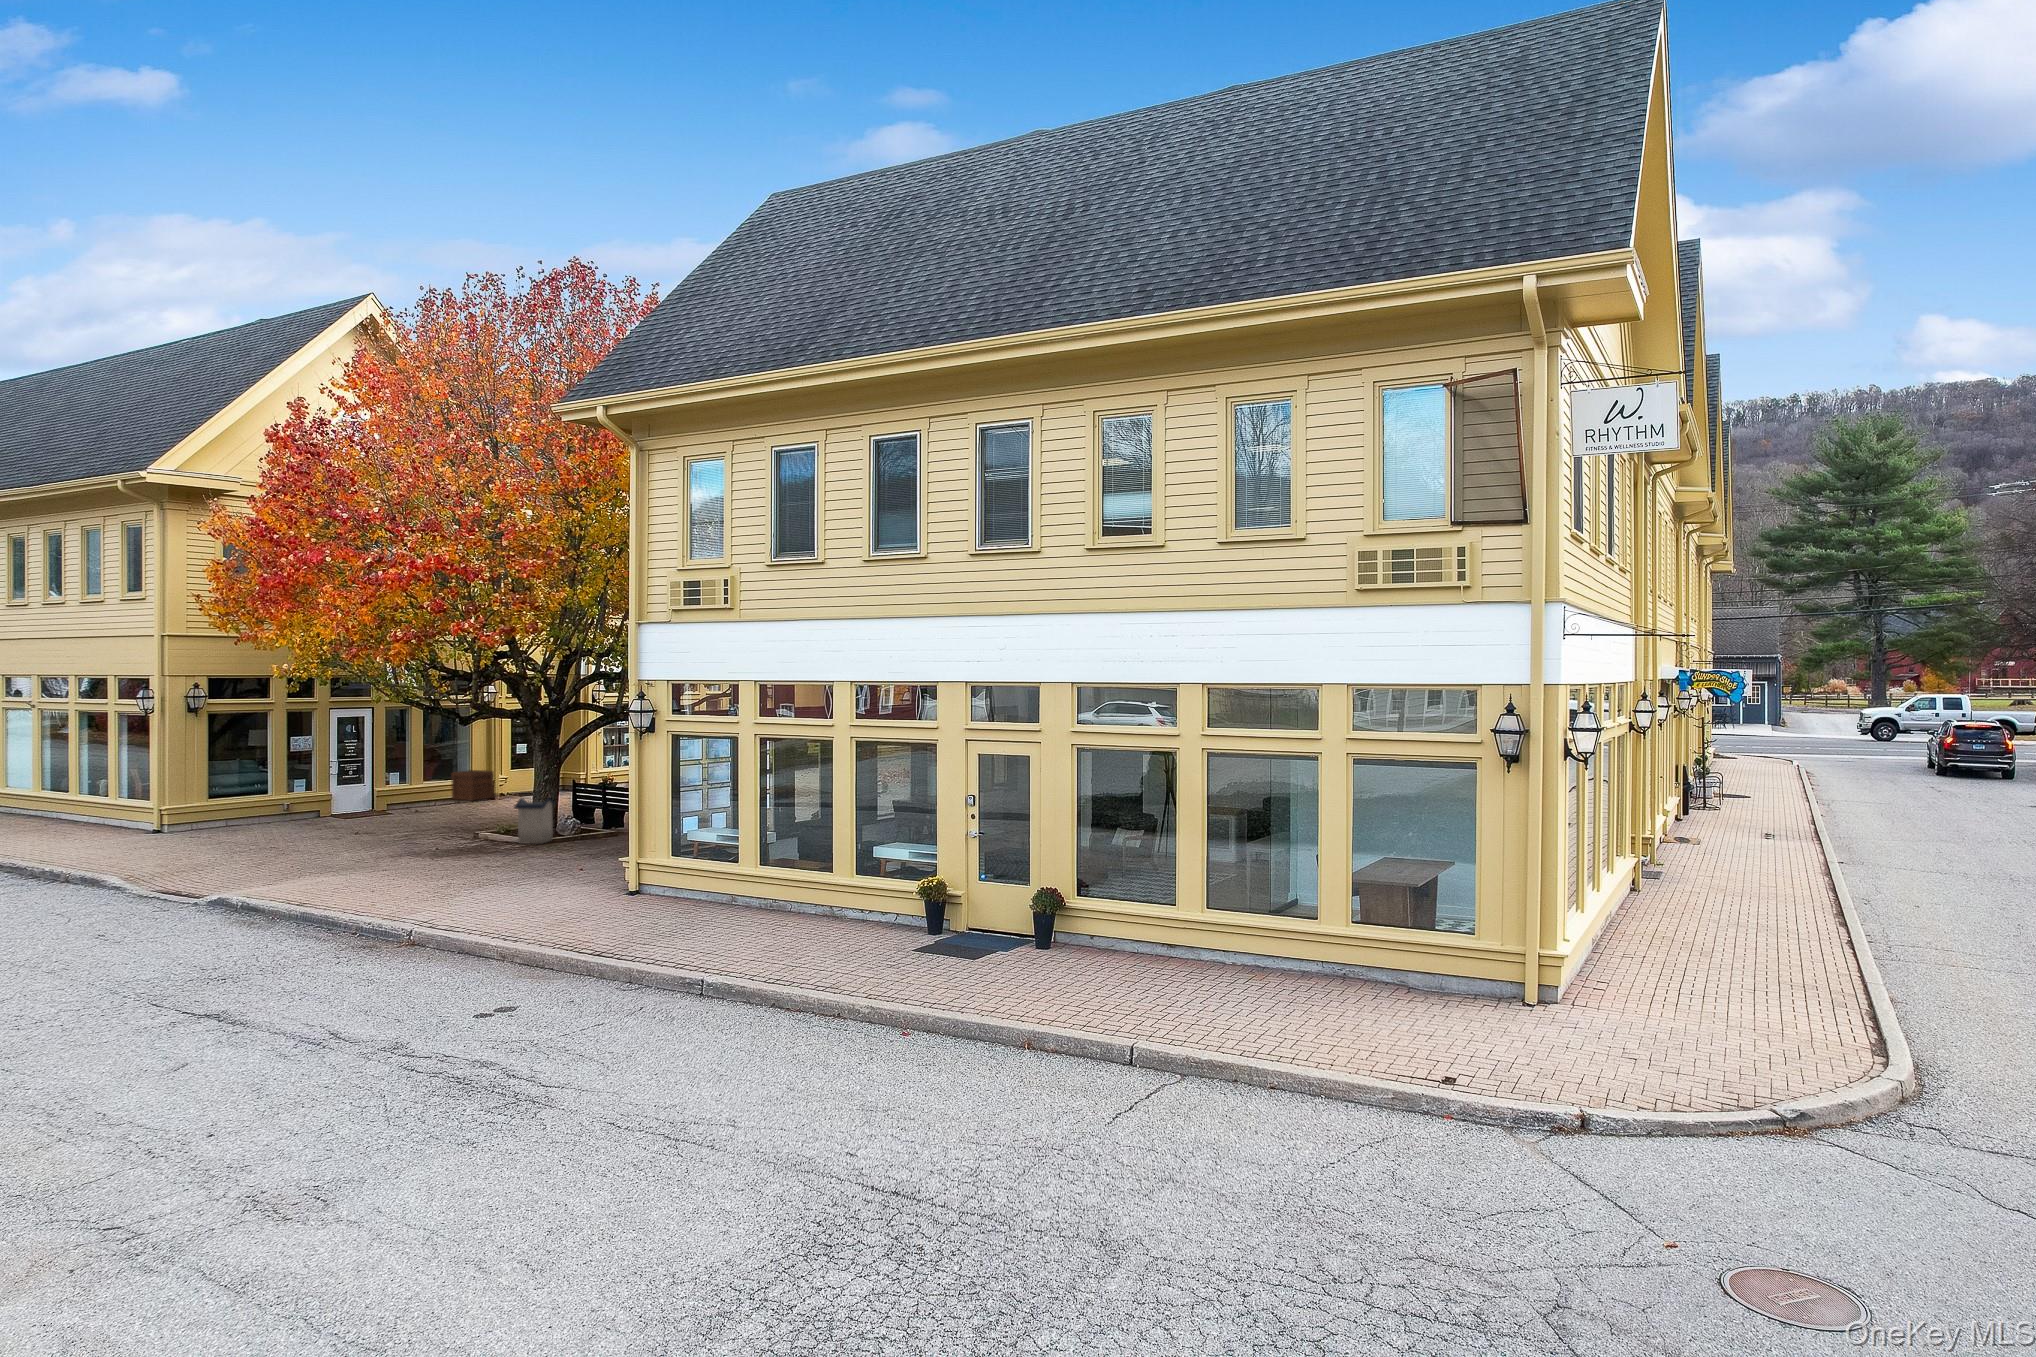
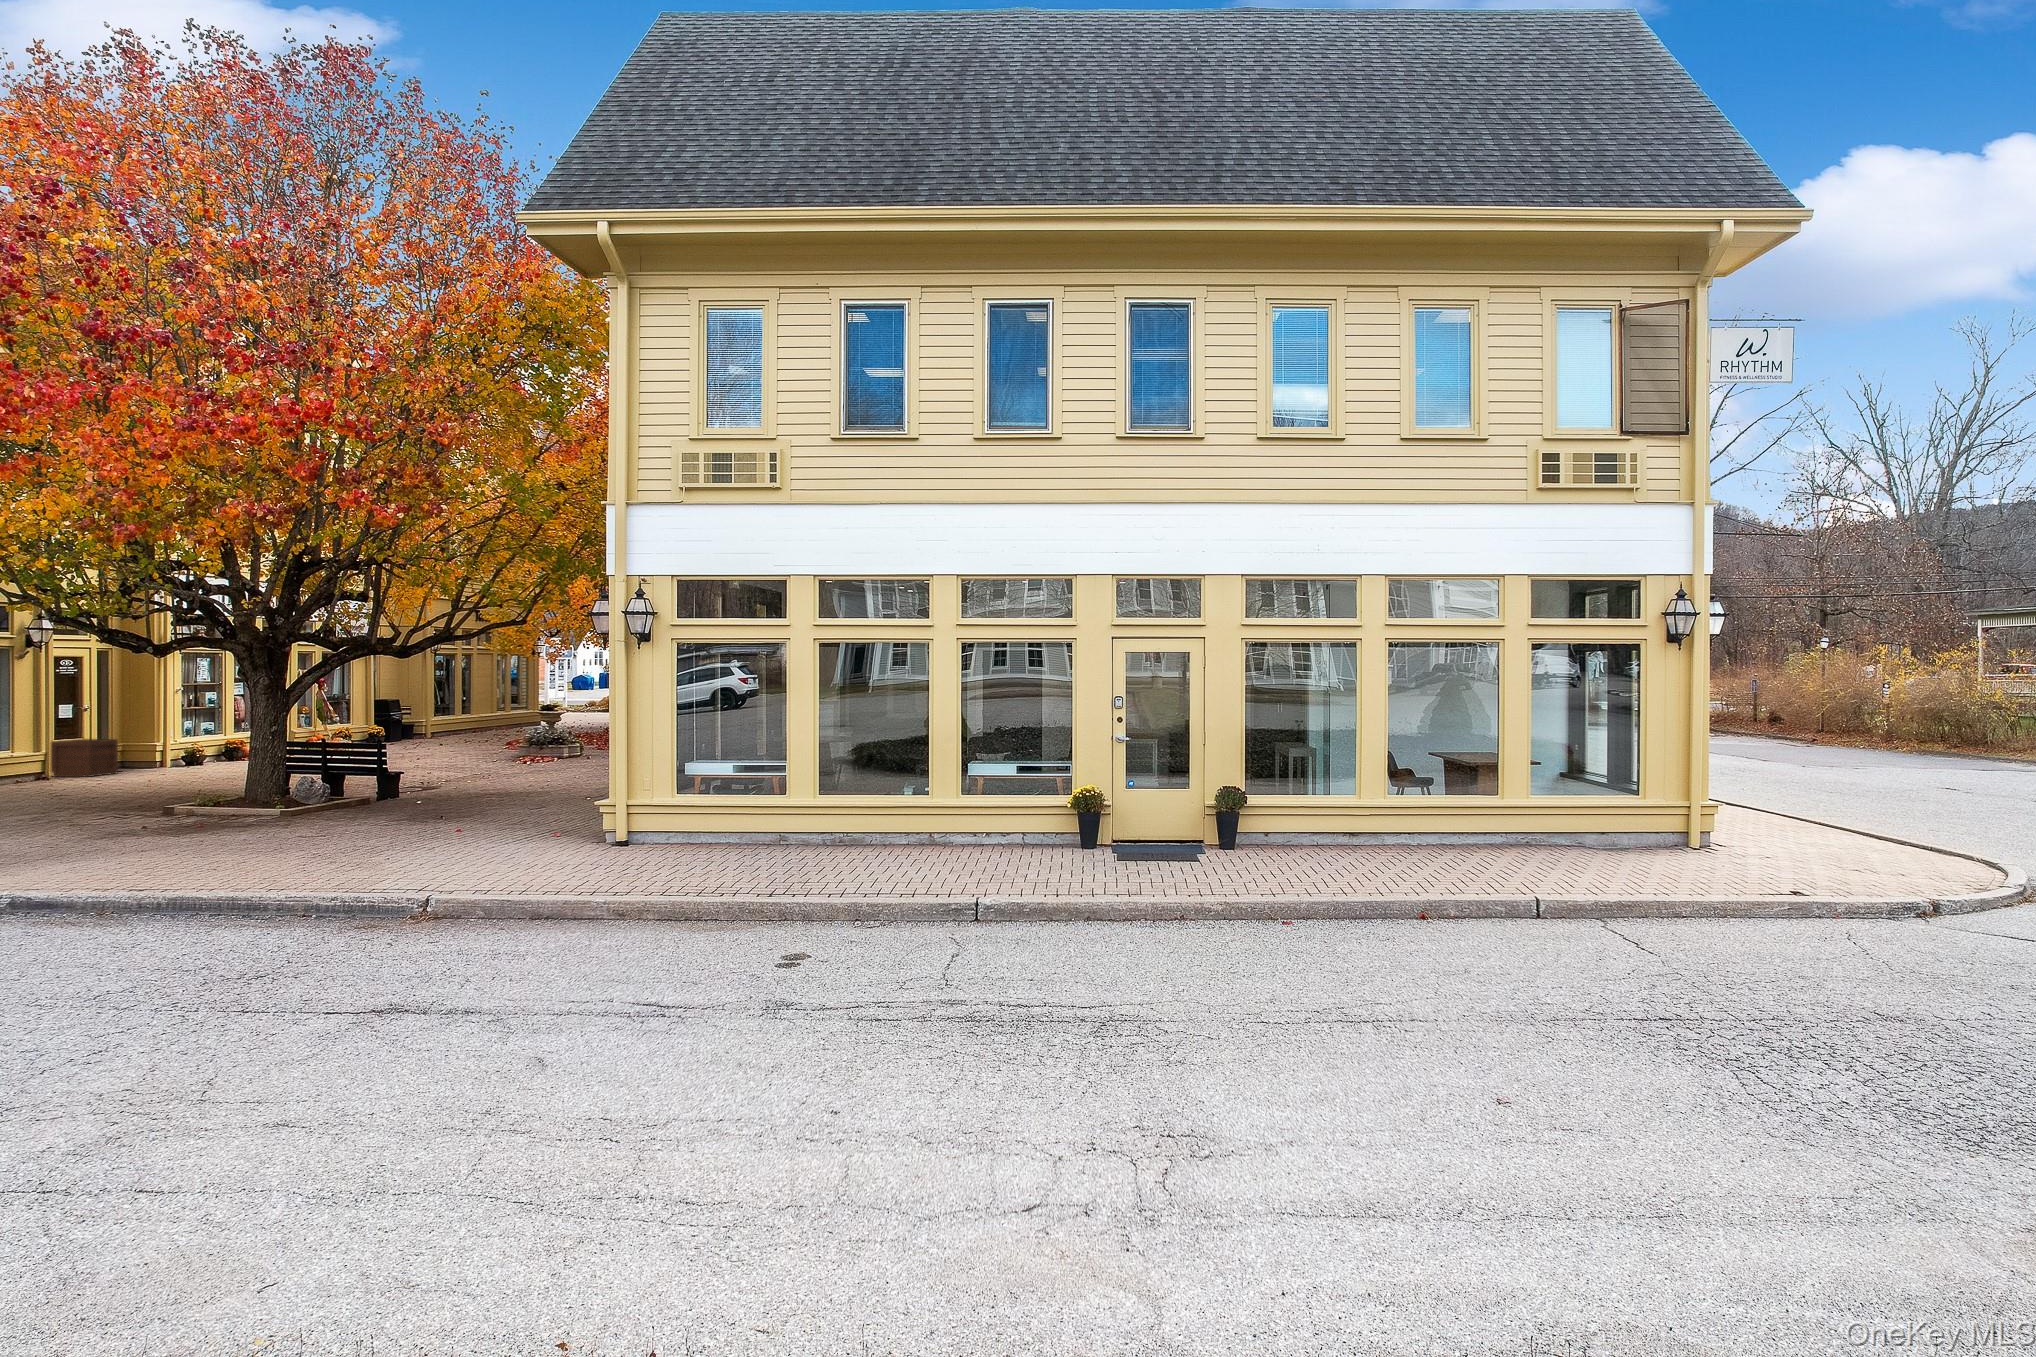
trash can: present [514,798,555,844] -> none [278,751,331,811]

